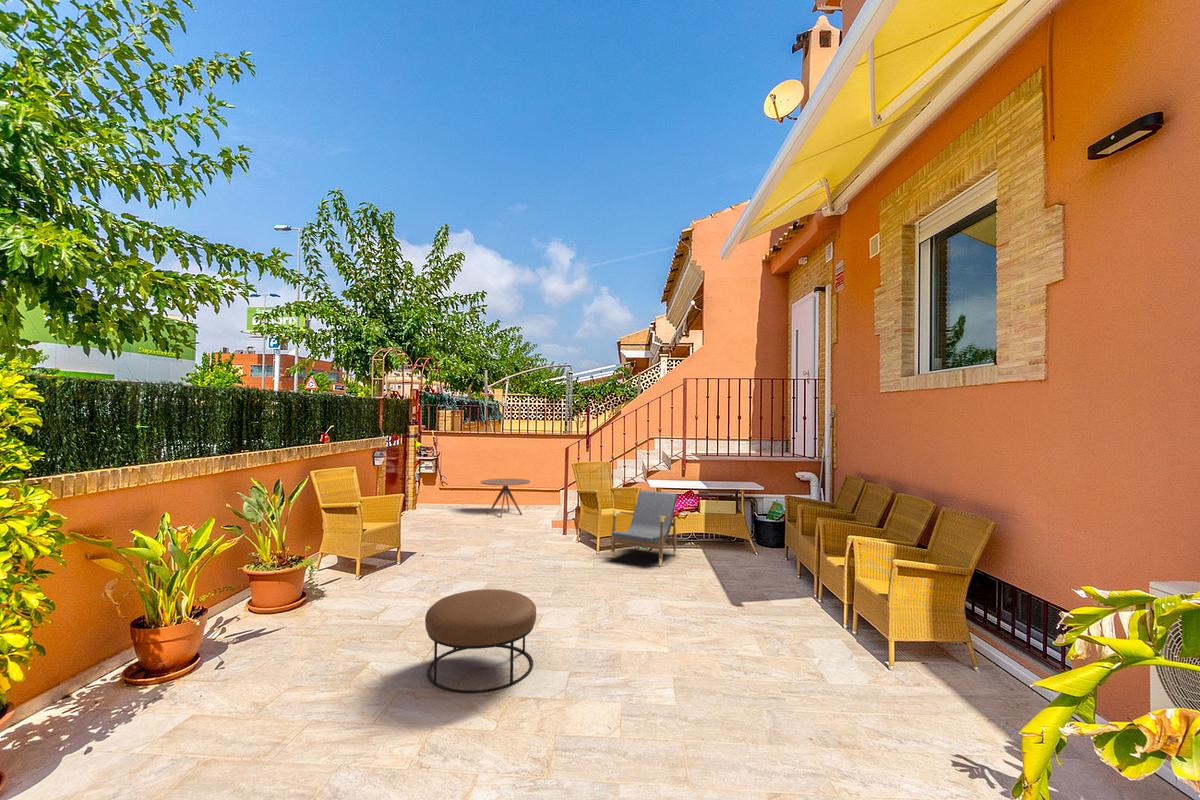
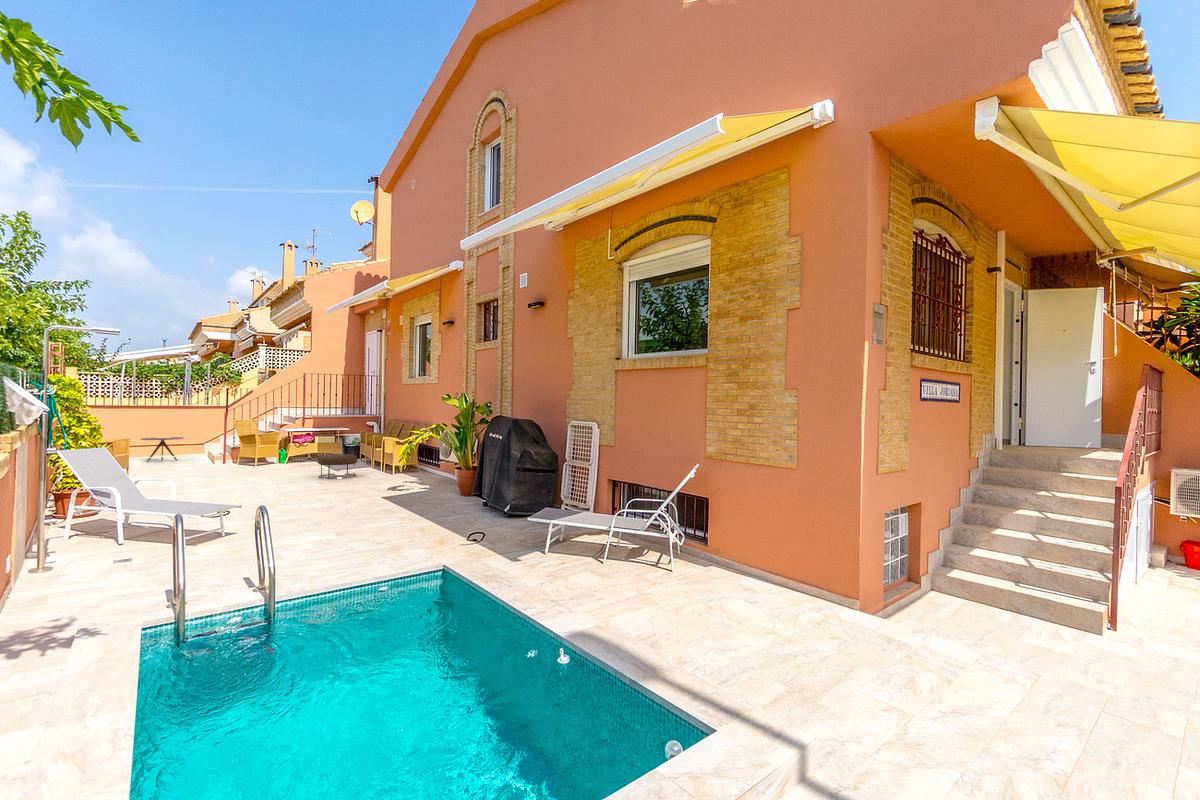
lounge chair: present [611,490,677,567] -> none [266,433,303,466]
ottoman: present [425,589,536,693] -> present [318,454,358,479]

